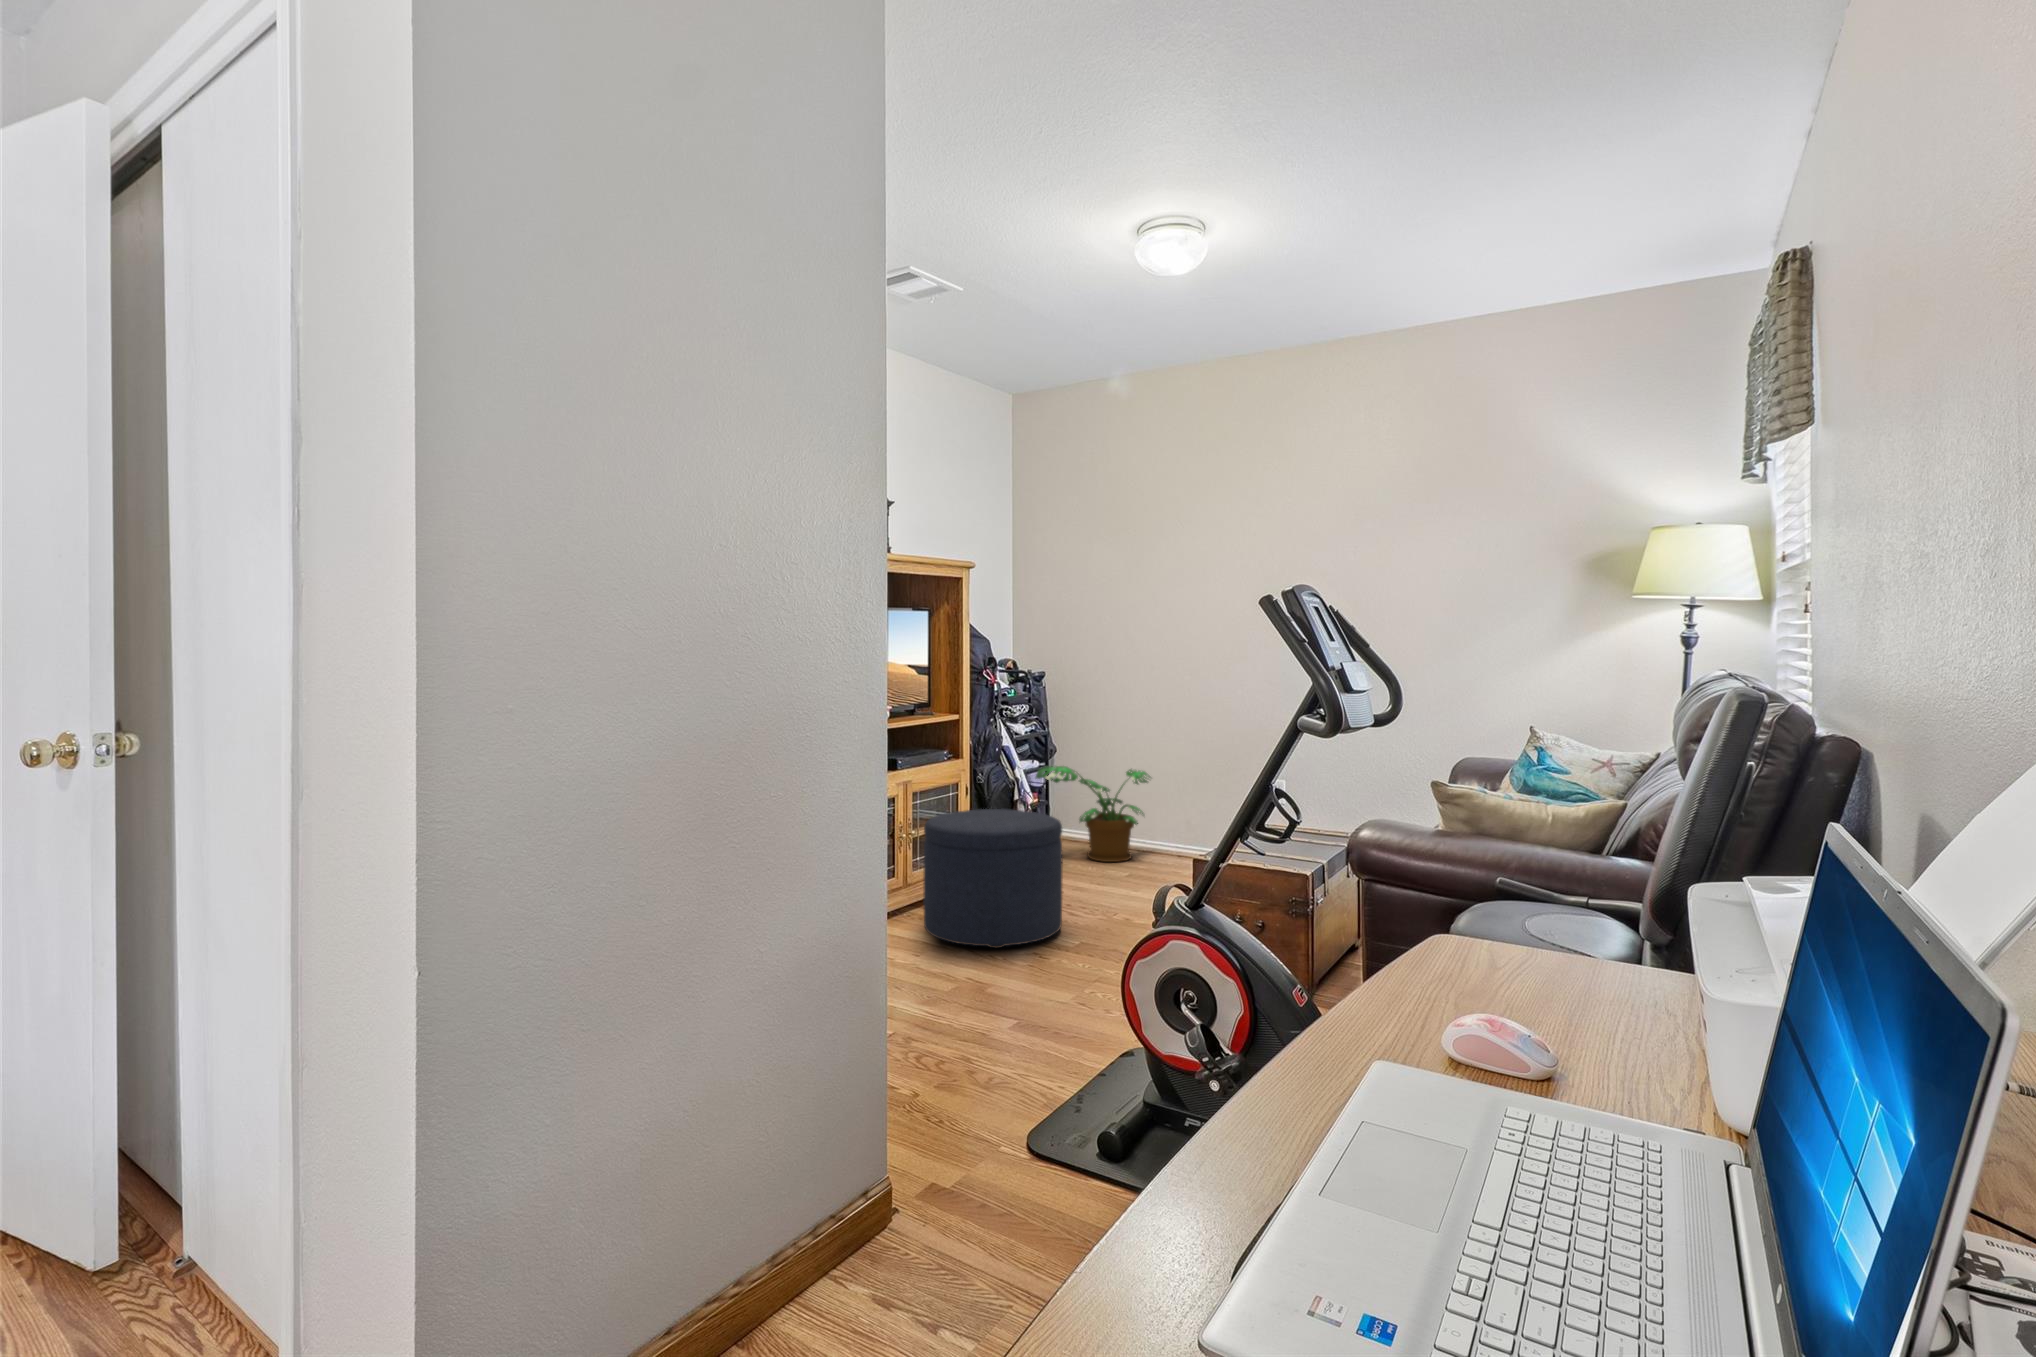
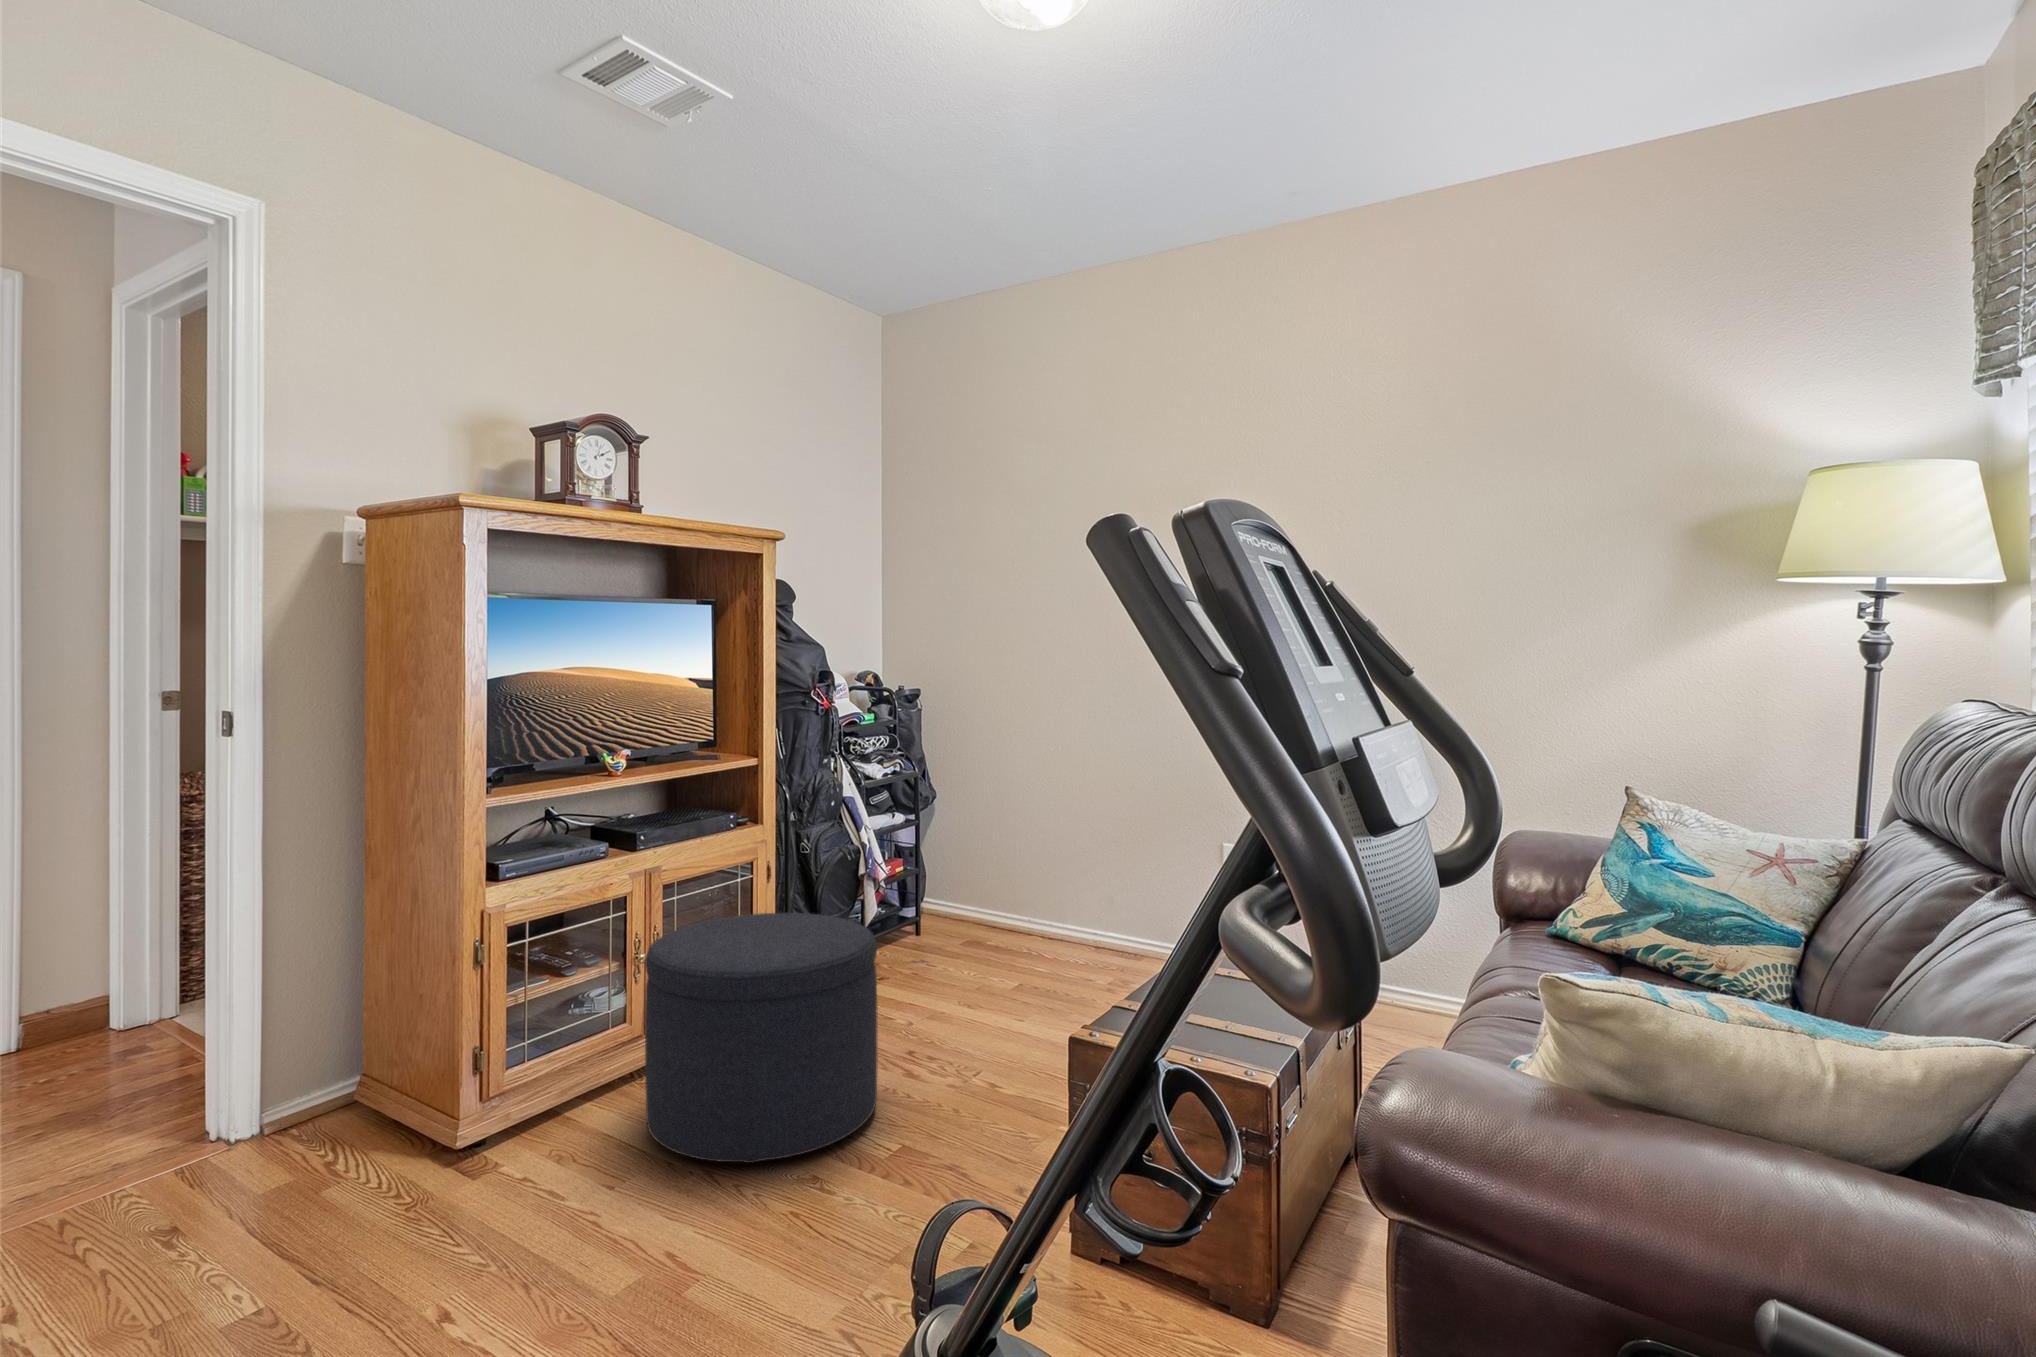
potted plant: present [1036,766,1151,862] -> none [892,823,1065,965]

